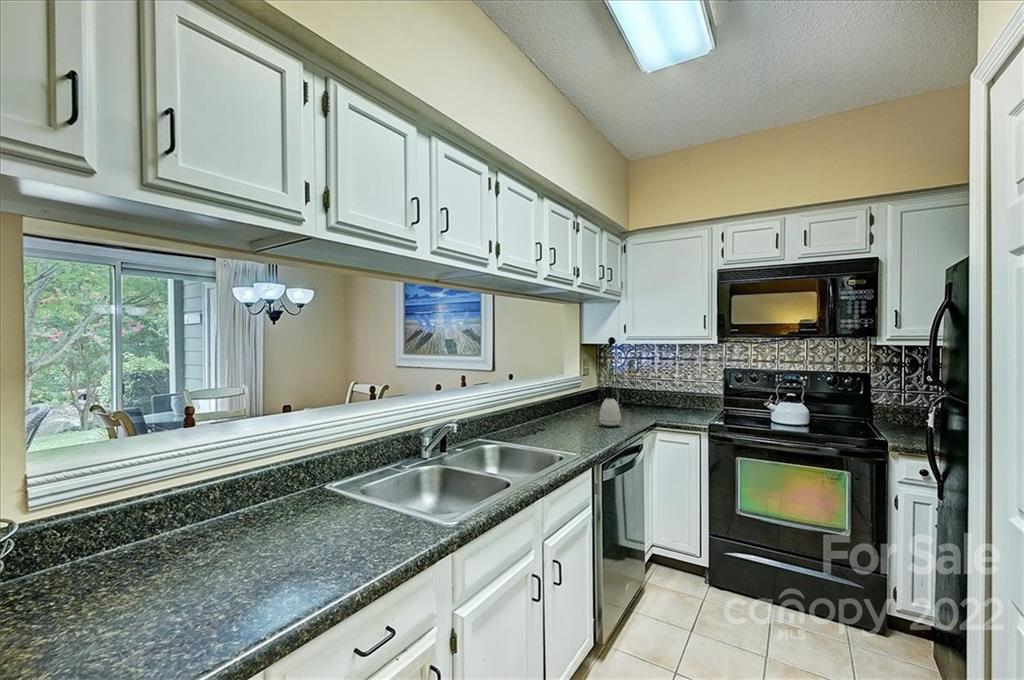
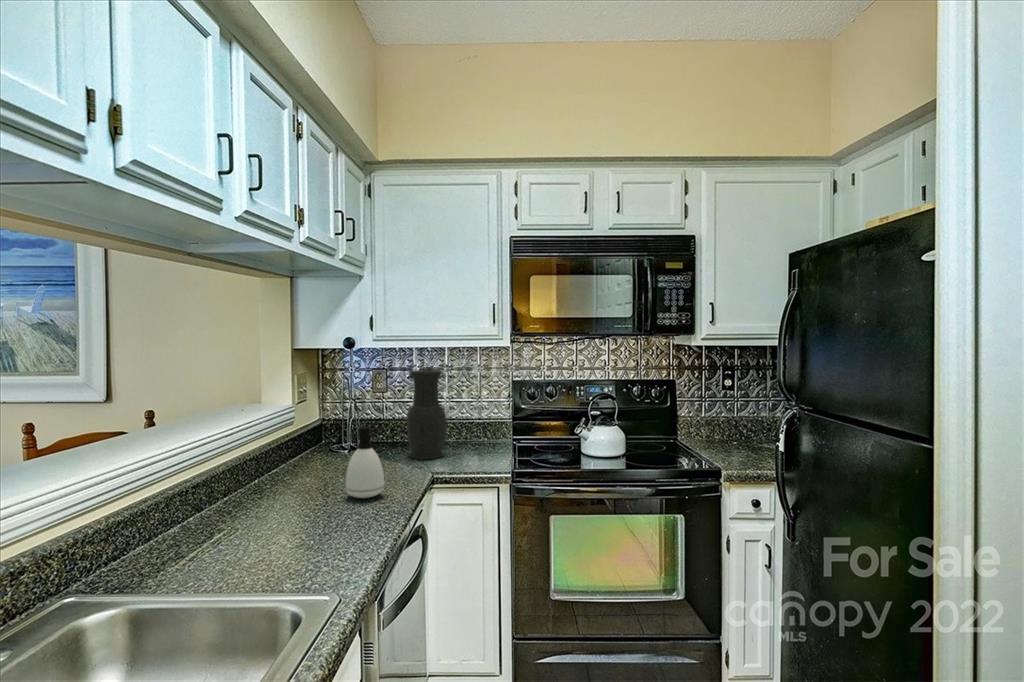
vase: none [645,359,670,414] -> present [407,370,446,460]

